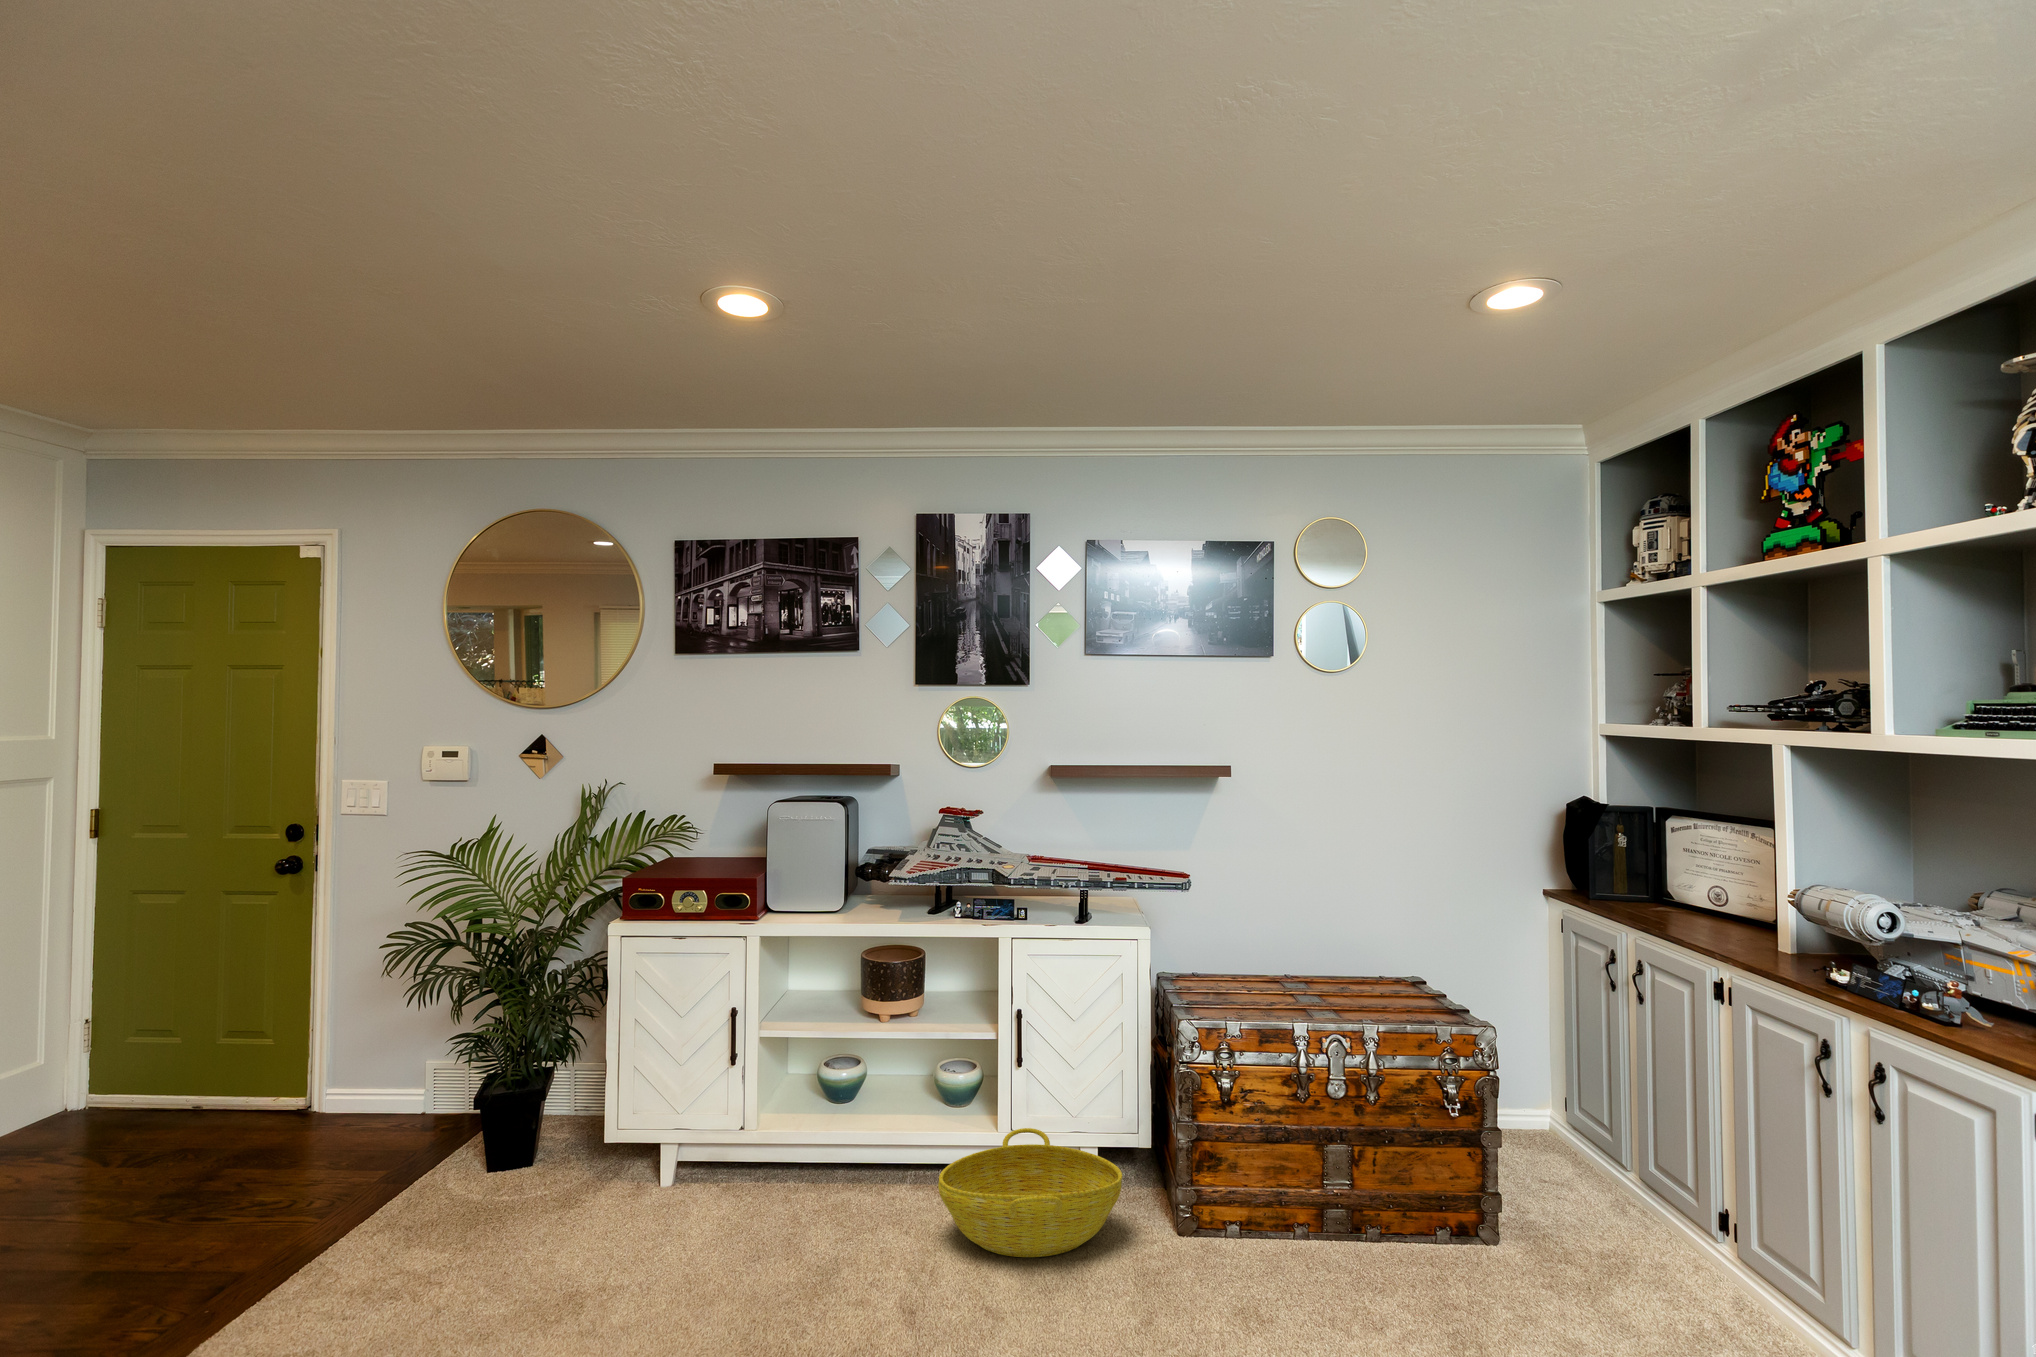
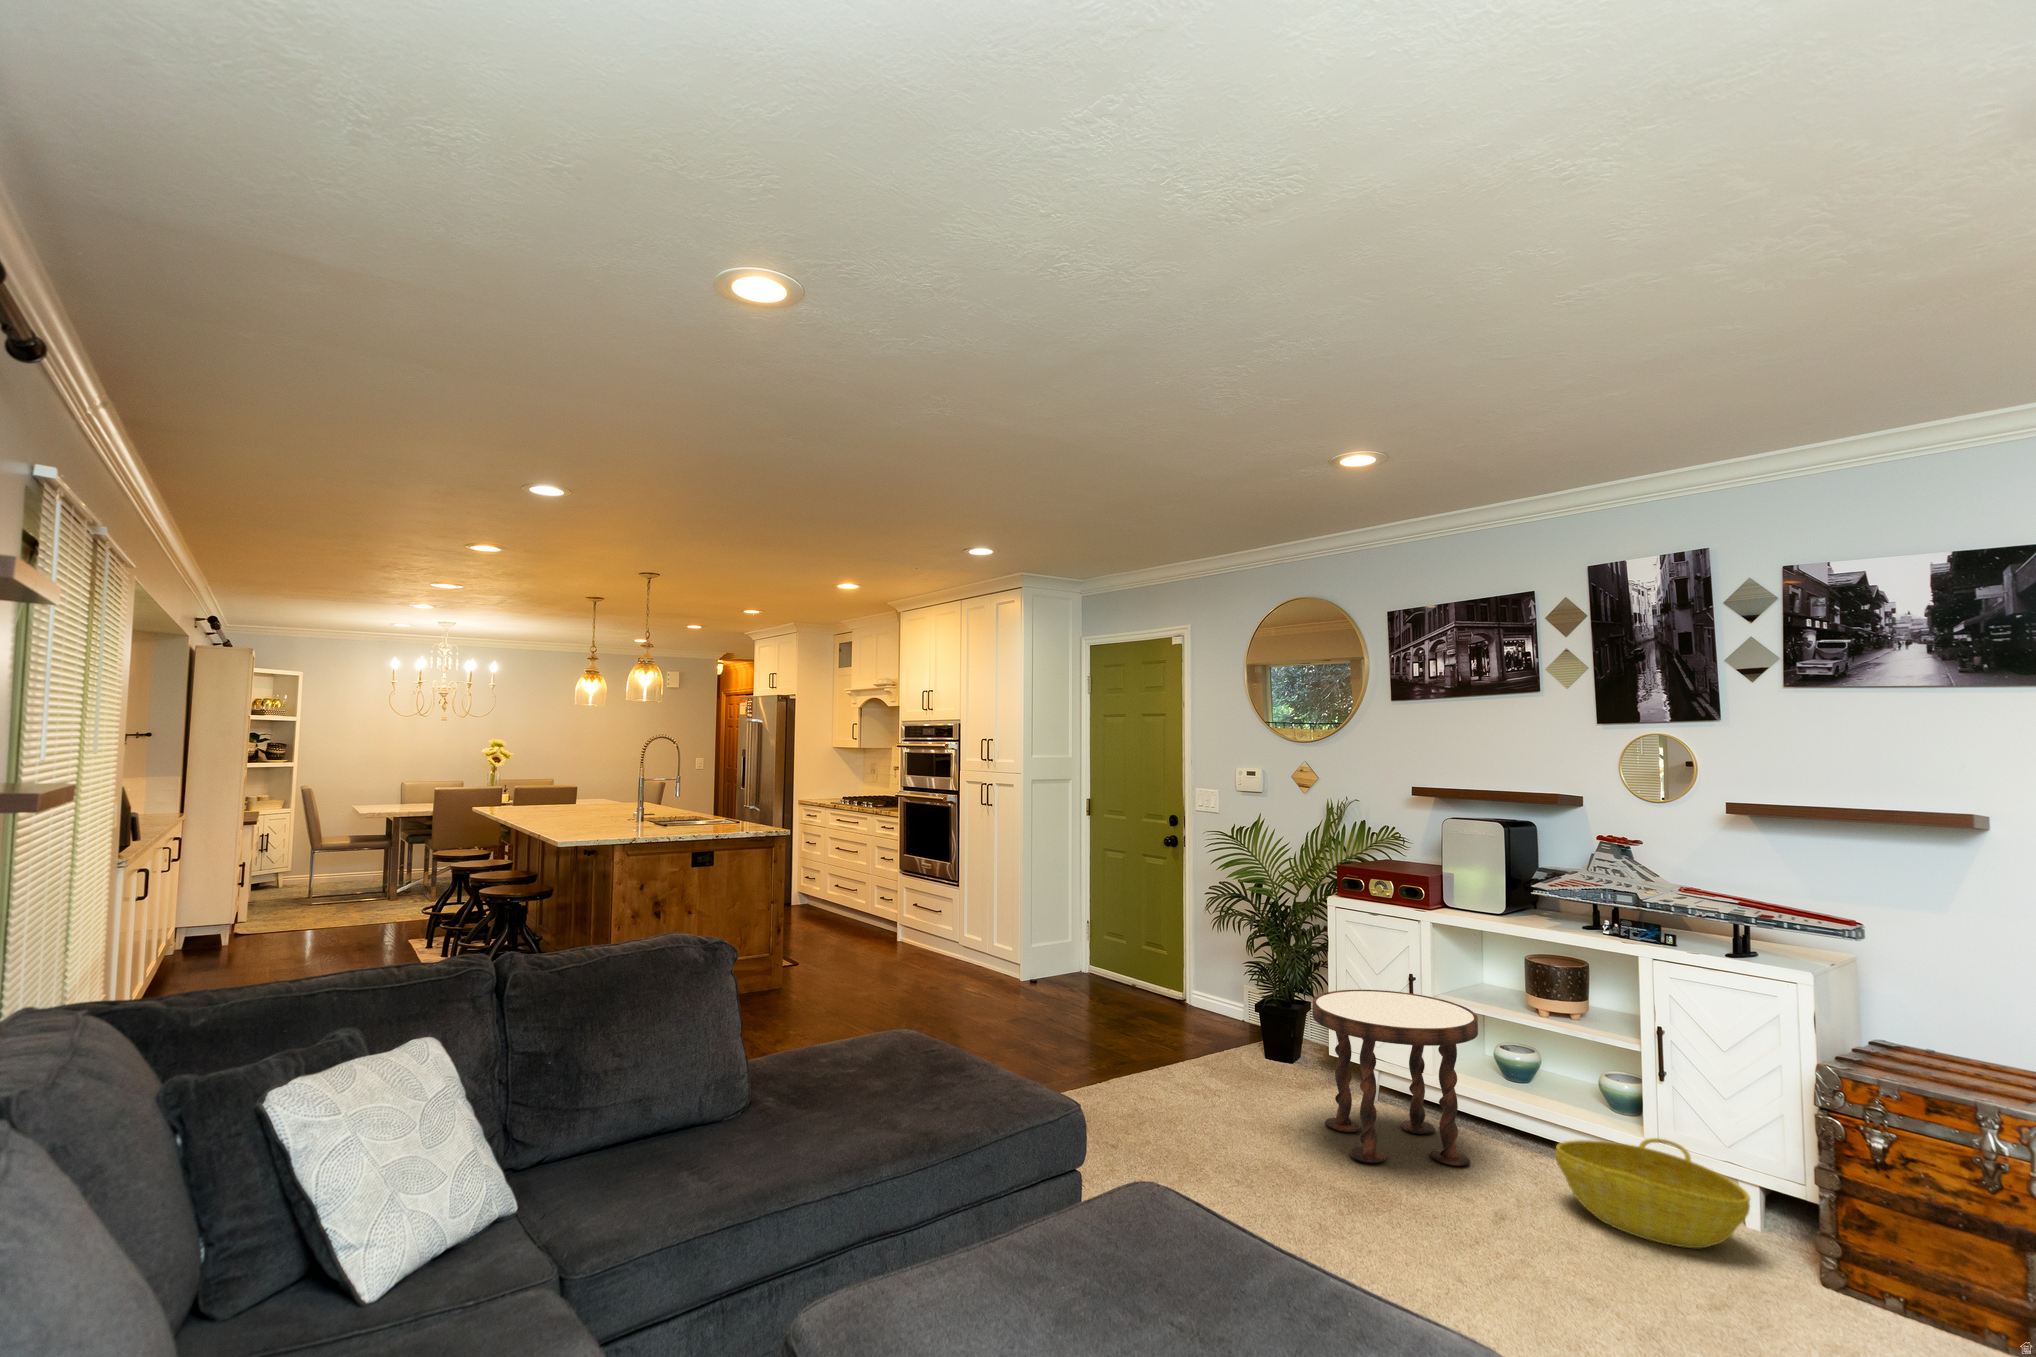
side table: none [624,1031,841,1304] -> present [1312,990,1478,1166]

